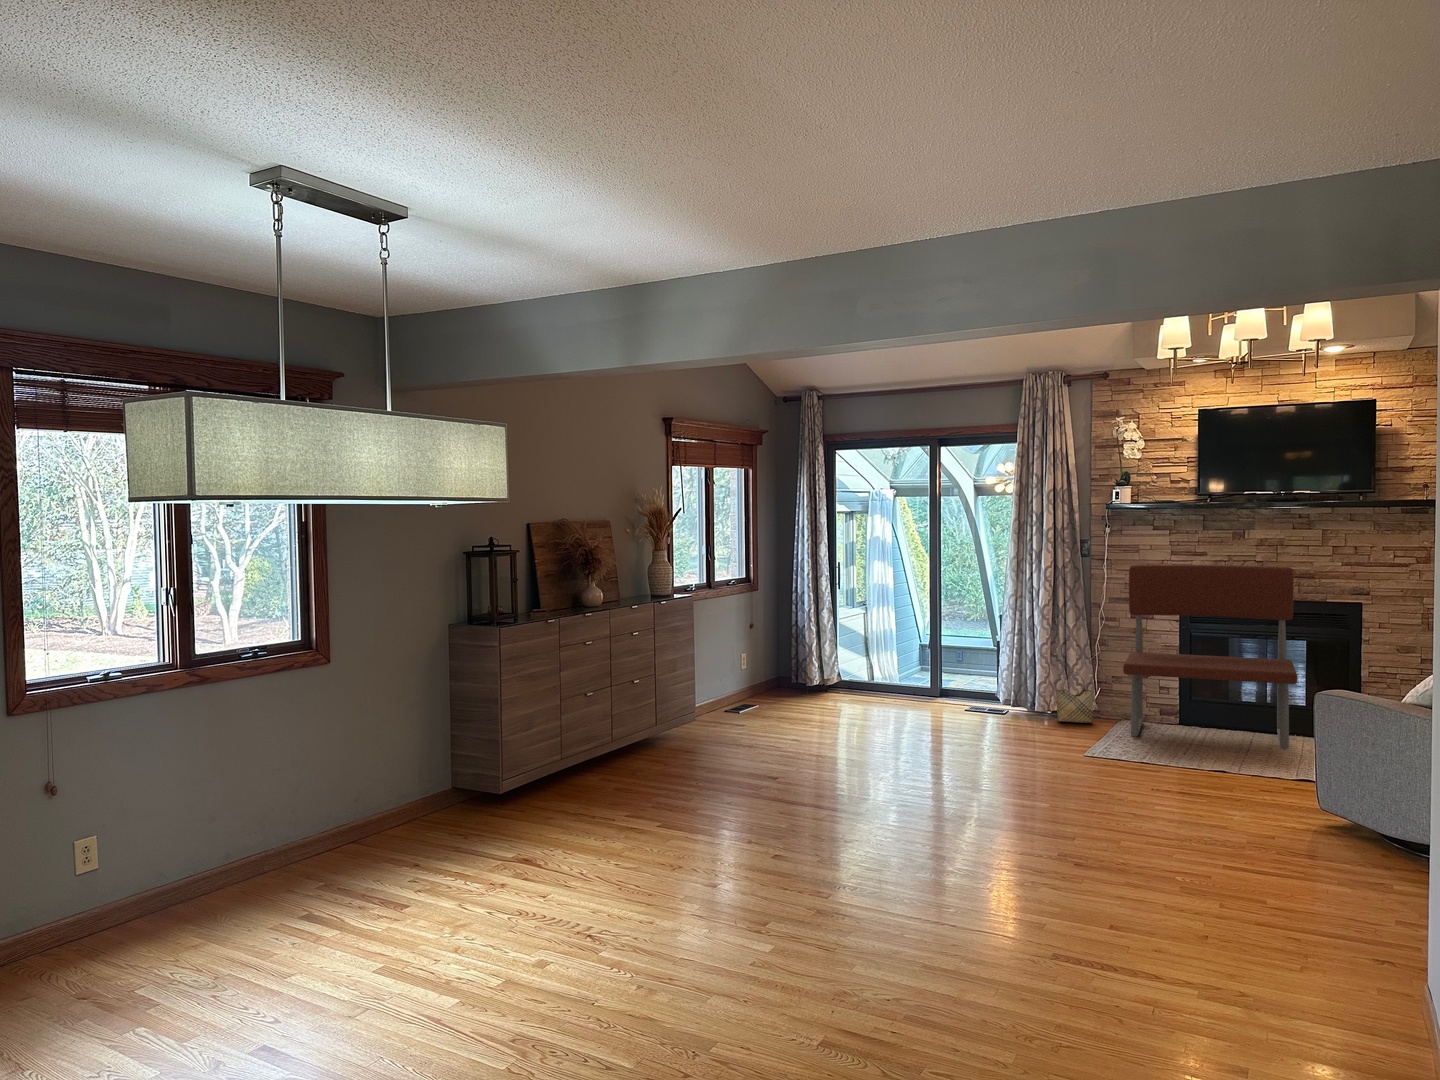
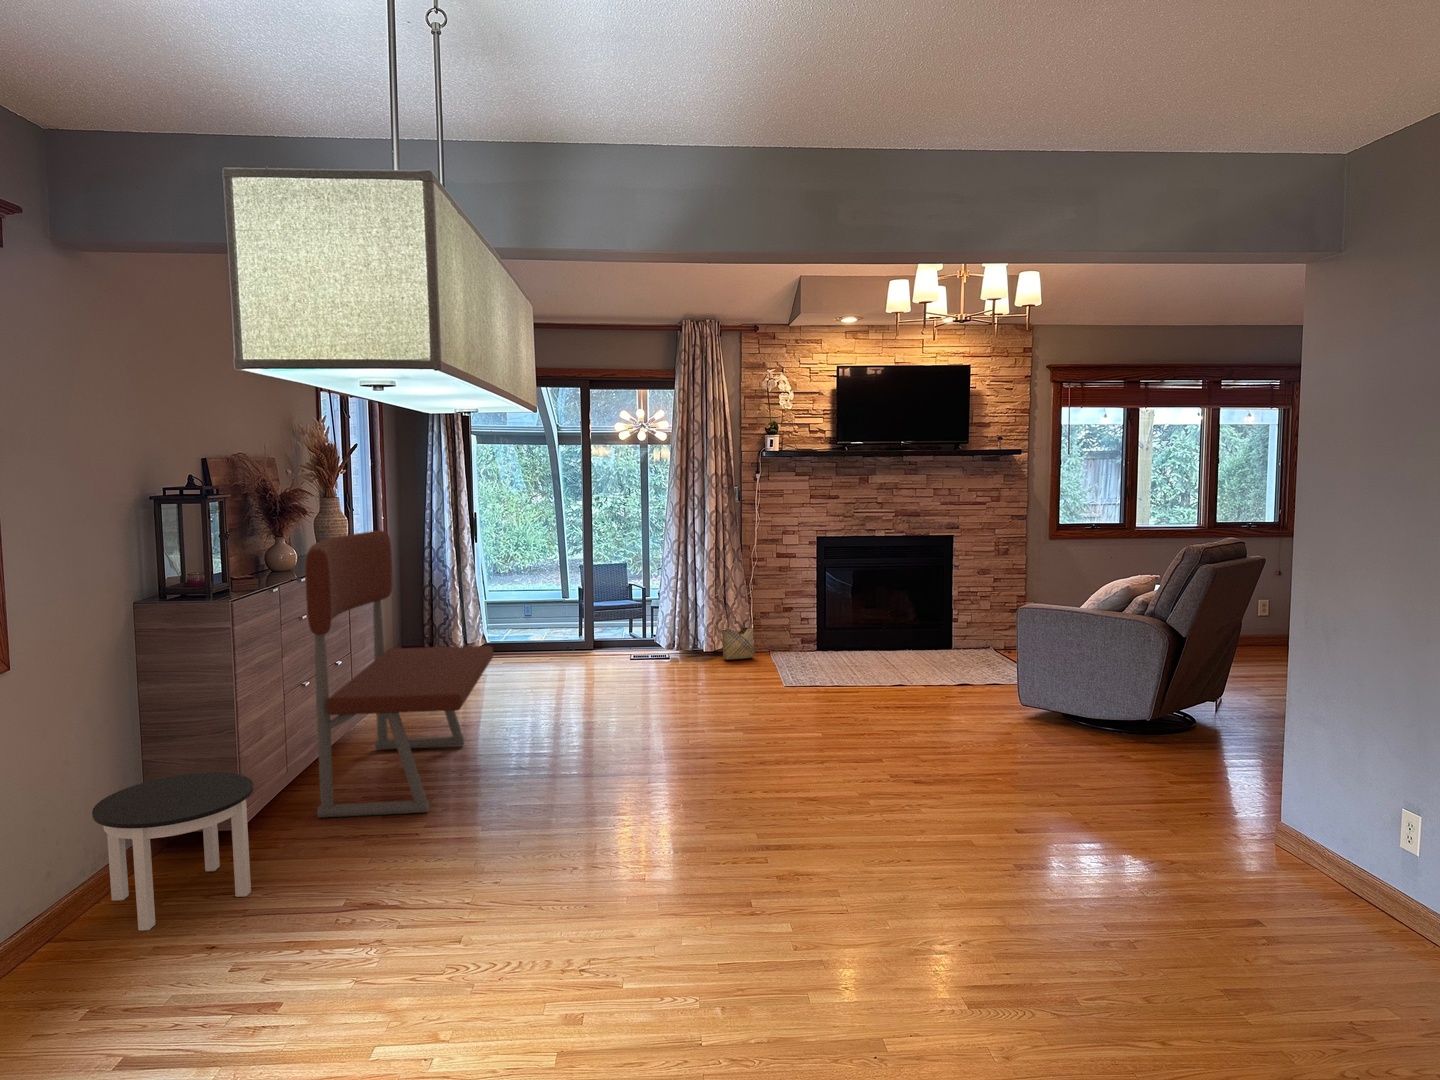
bench: present [1123,565,1297,749] -> present [305,531,493,818]
round table: none [460,743,551,834] -> present [92,772,253,931]

